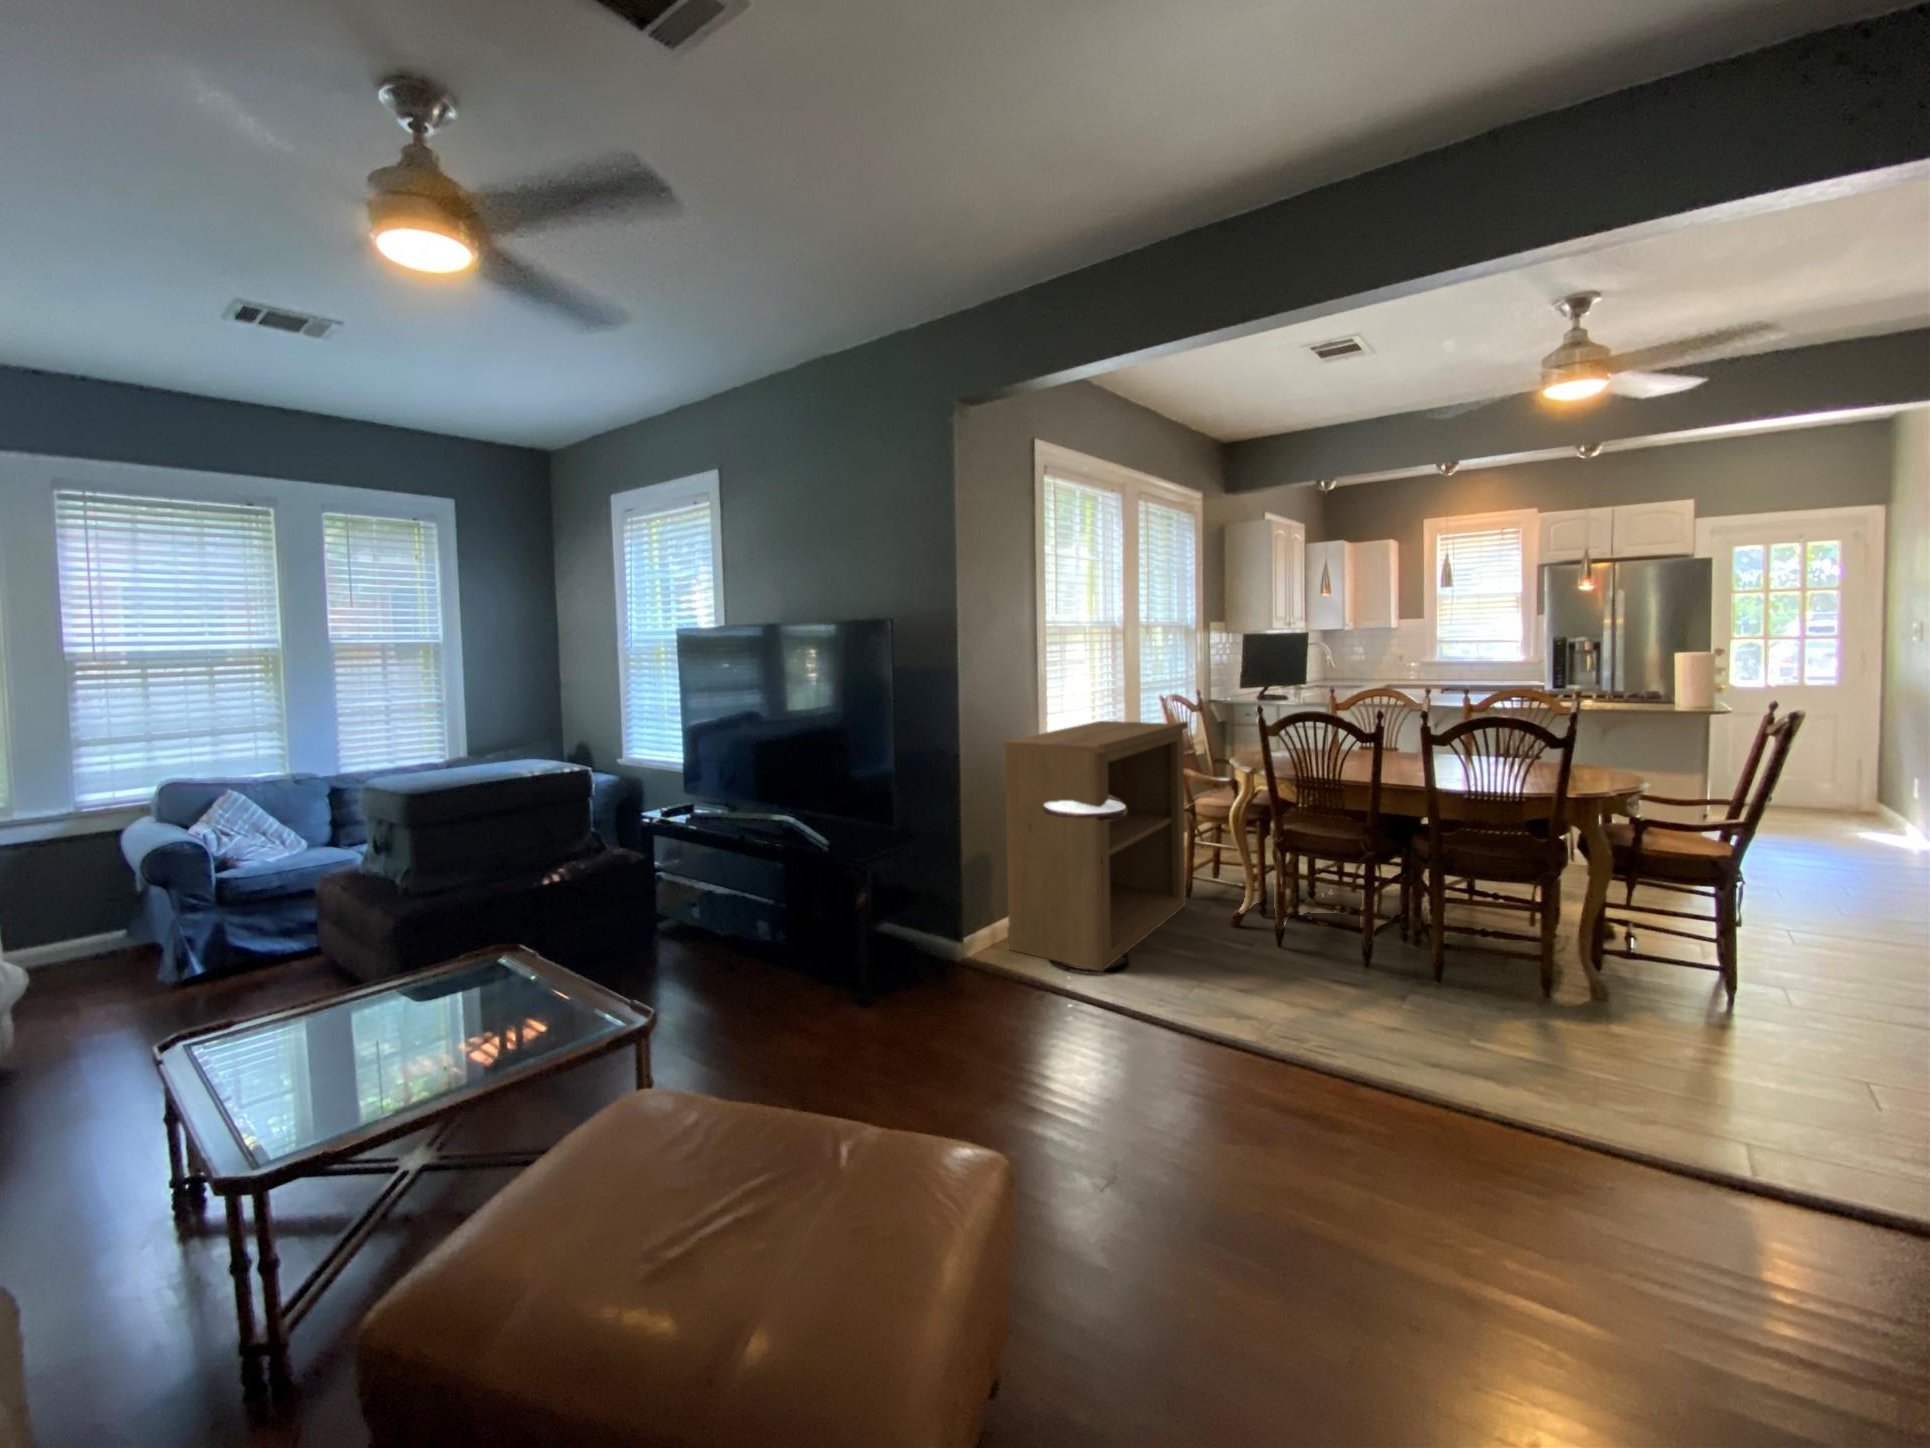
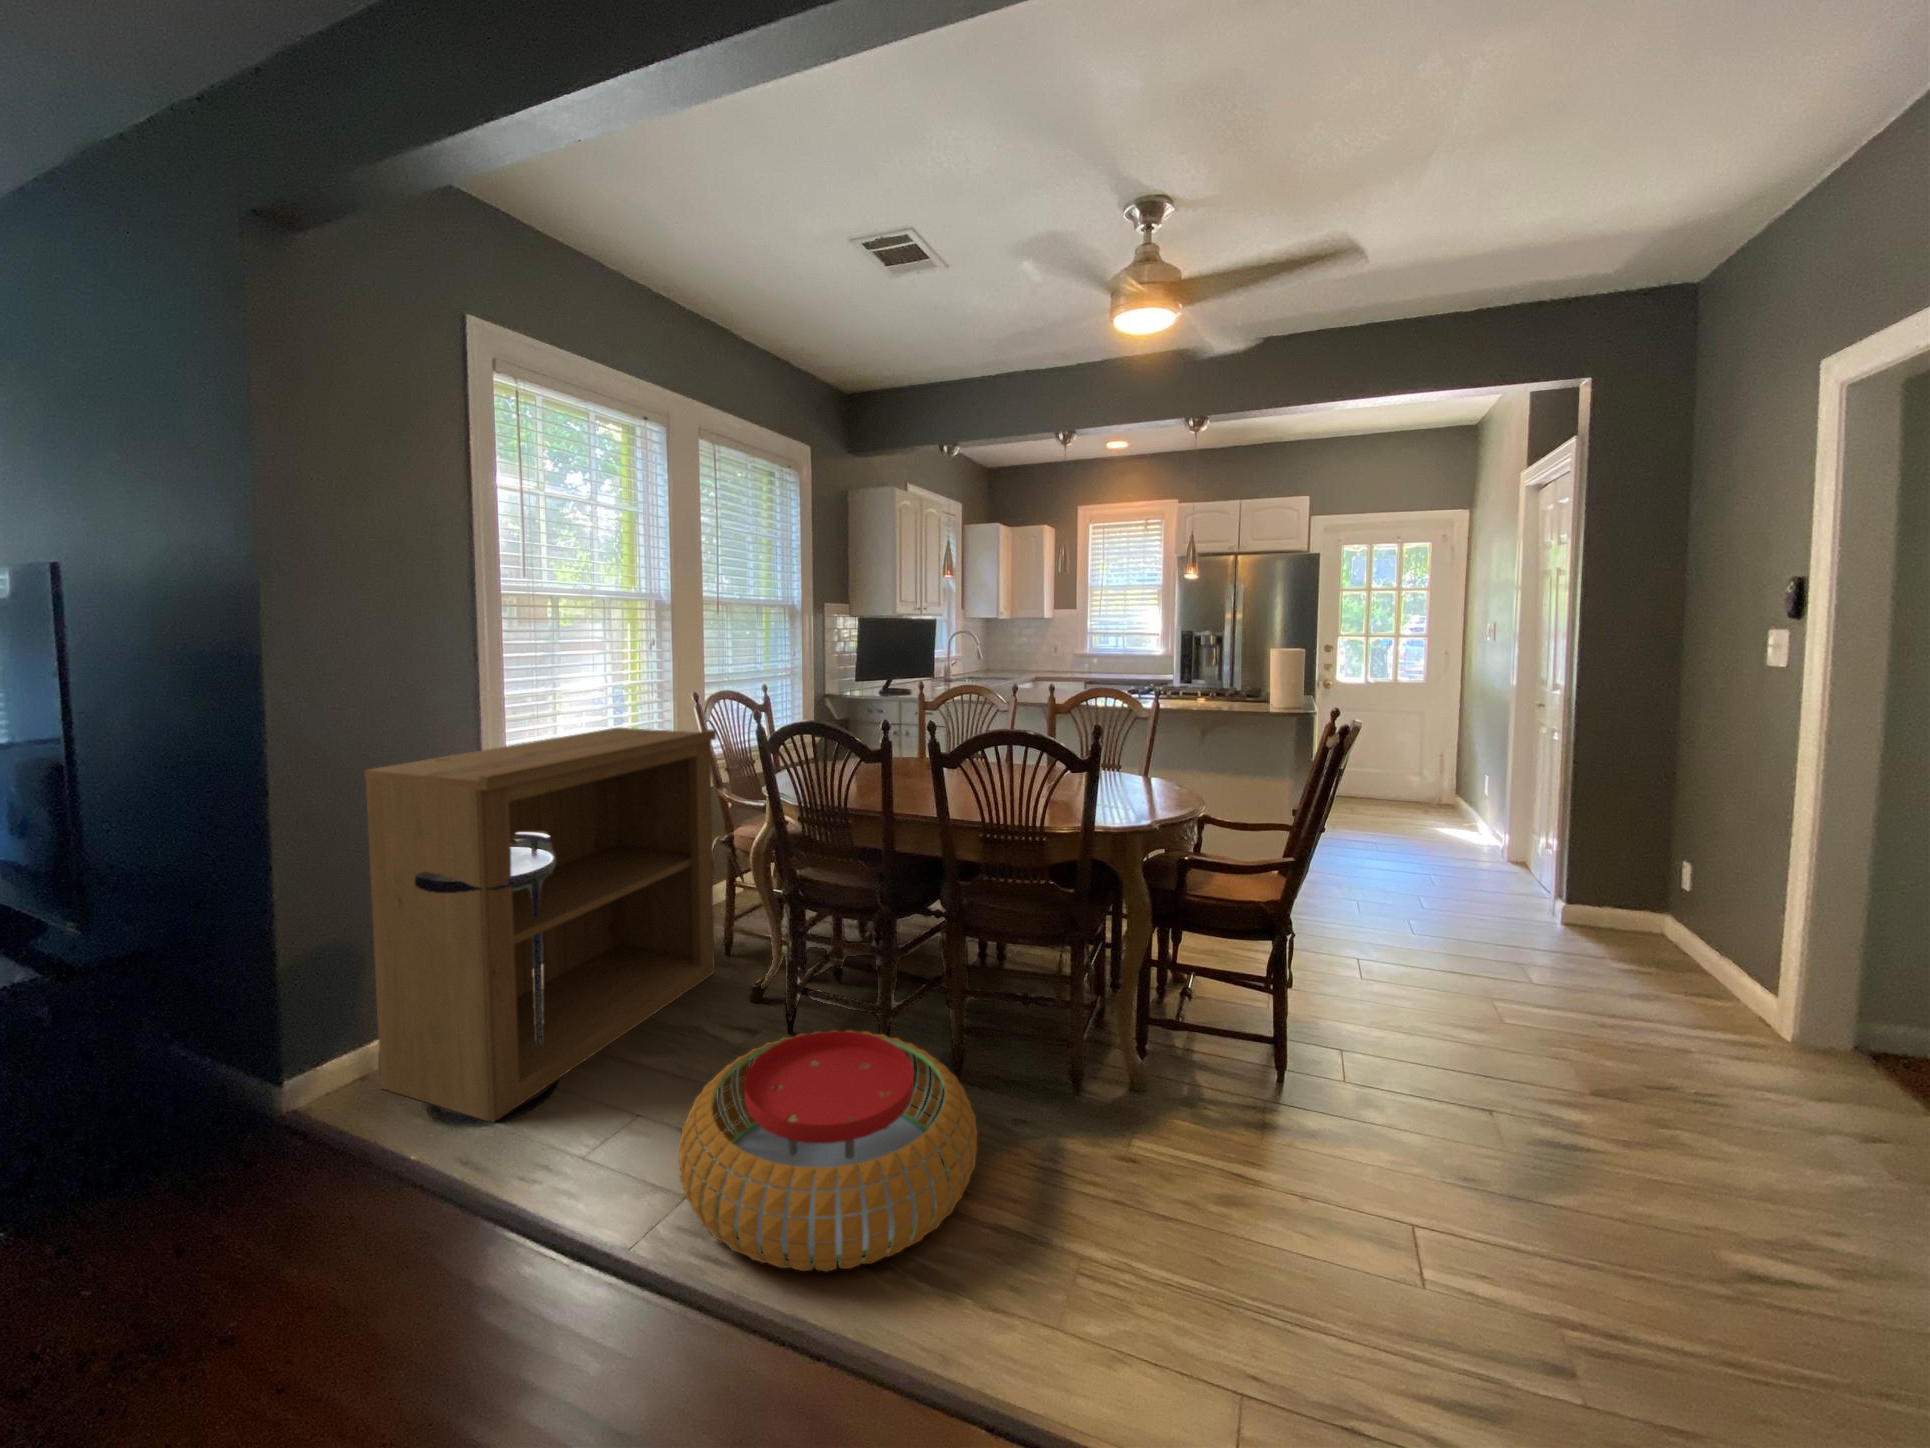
pouf: none [1260,926,1490,1057] -> present [679,1030,977,1271]

